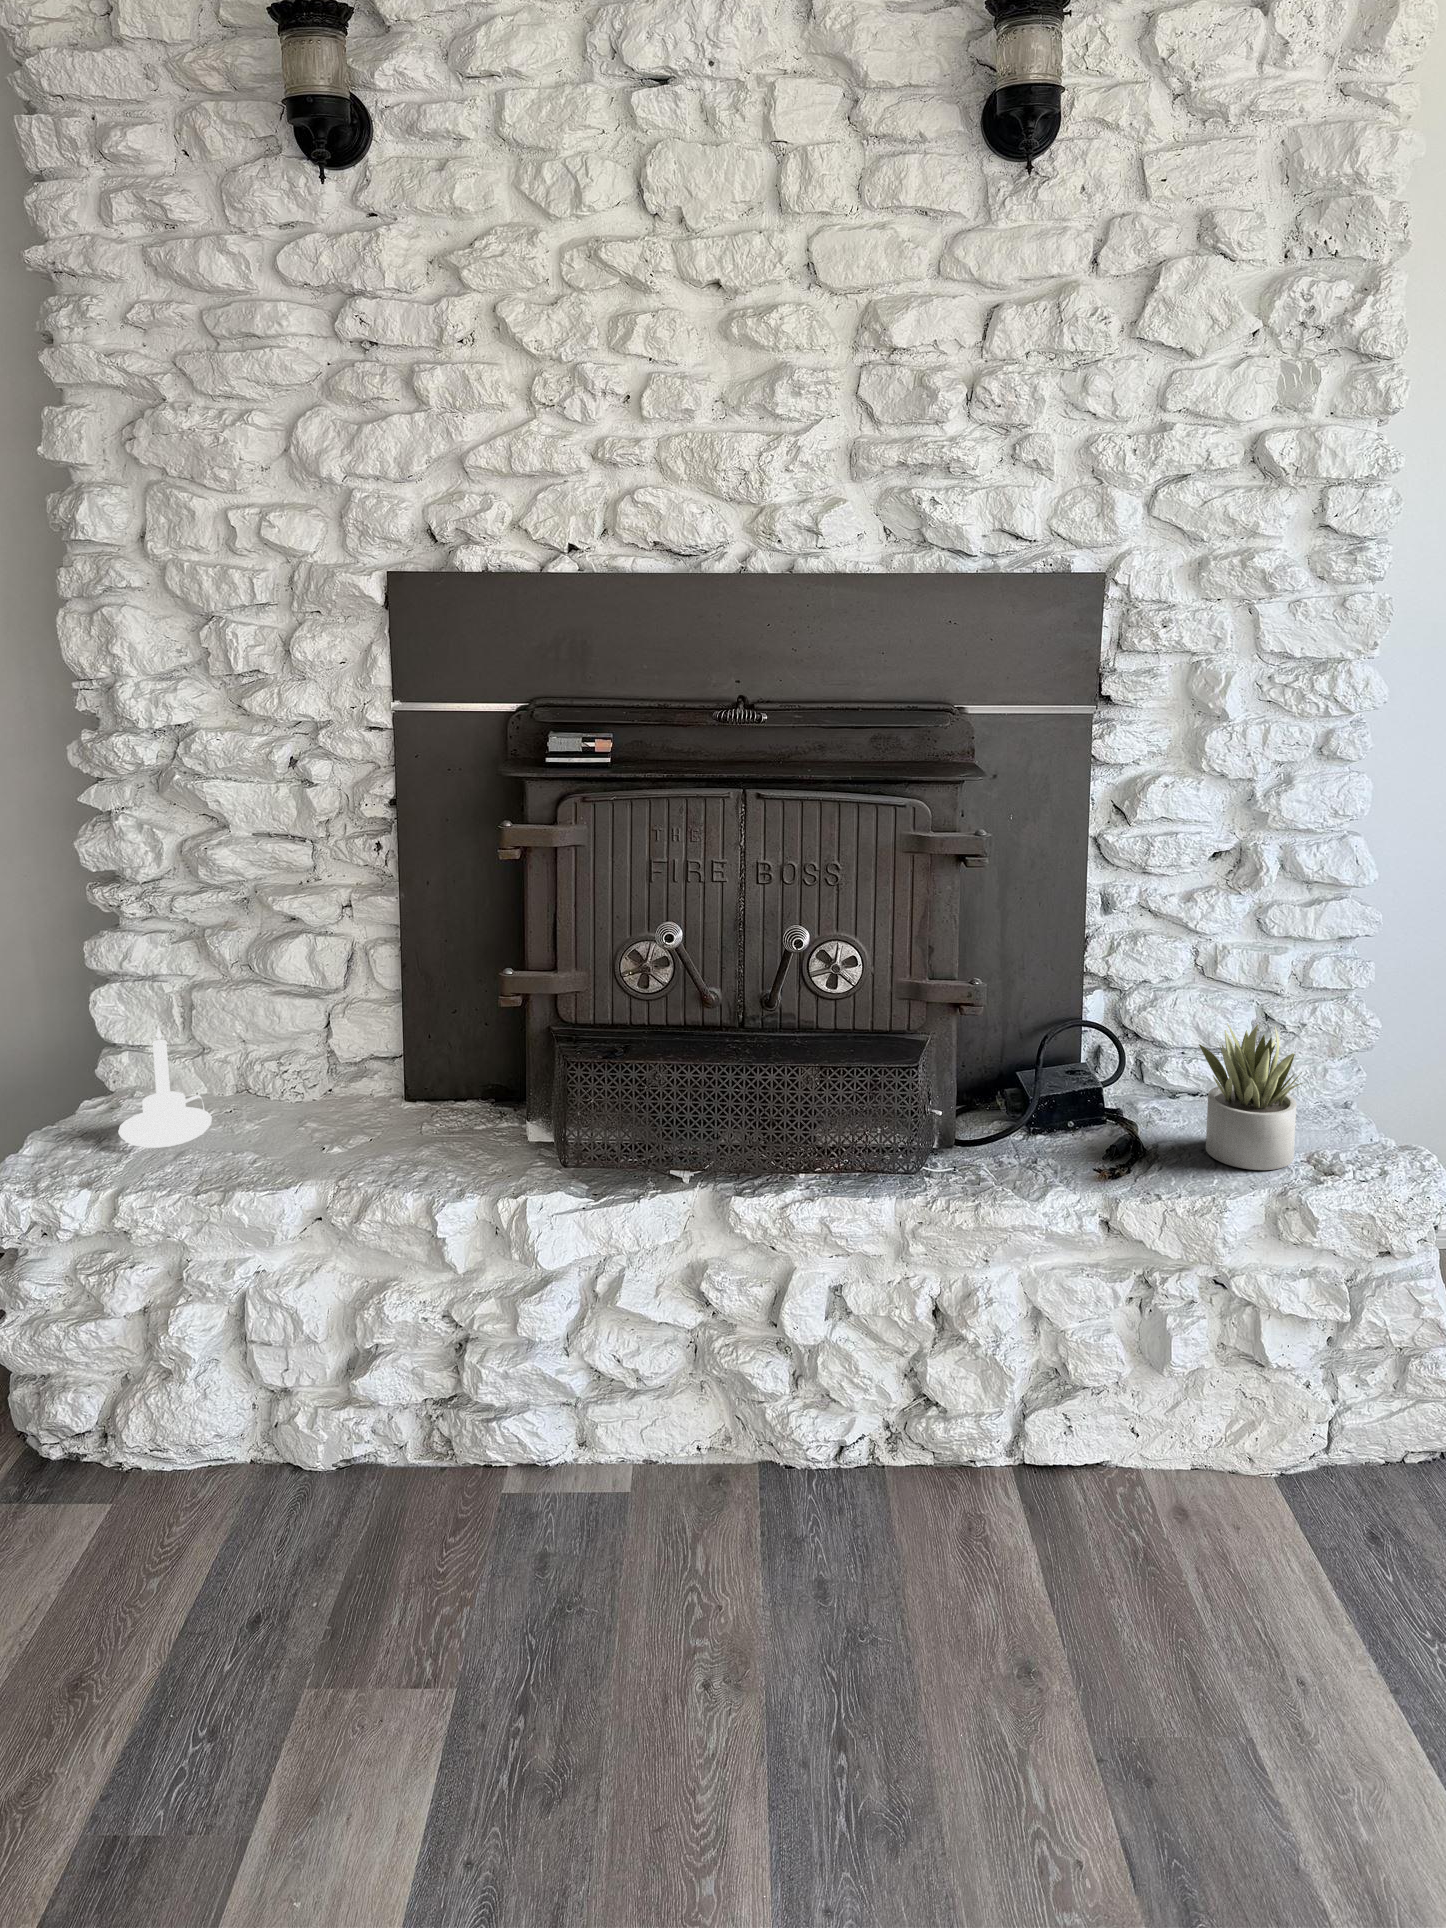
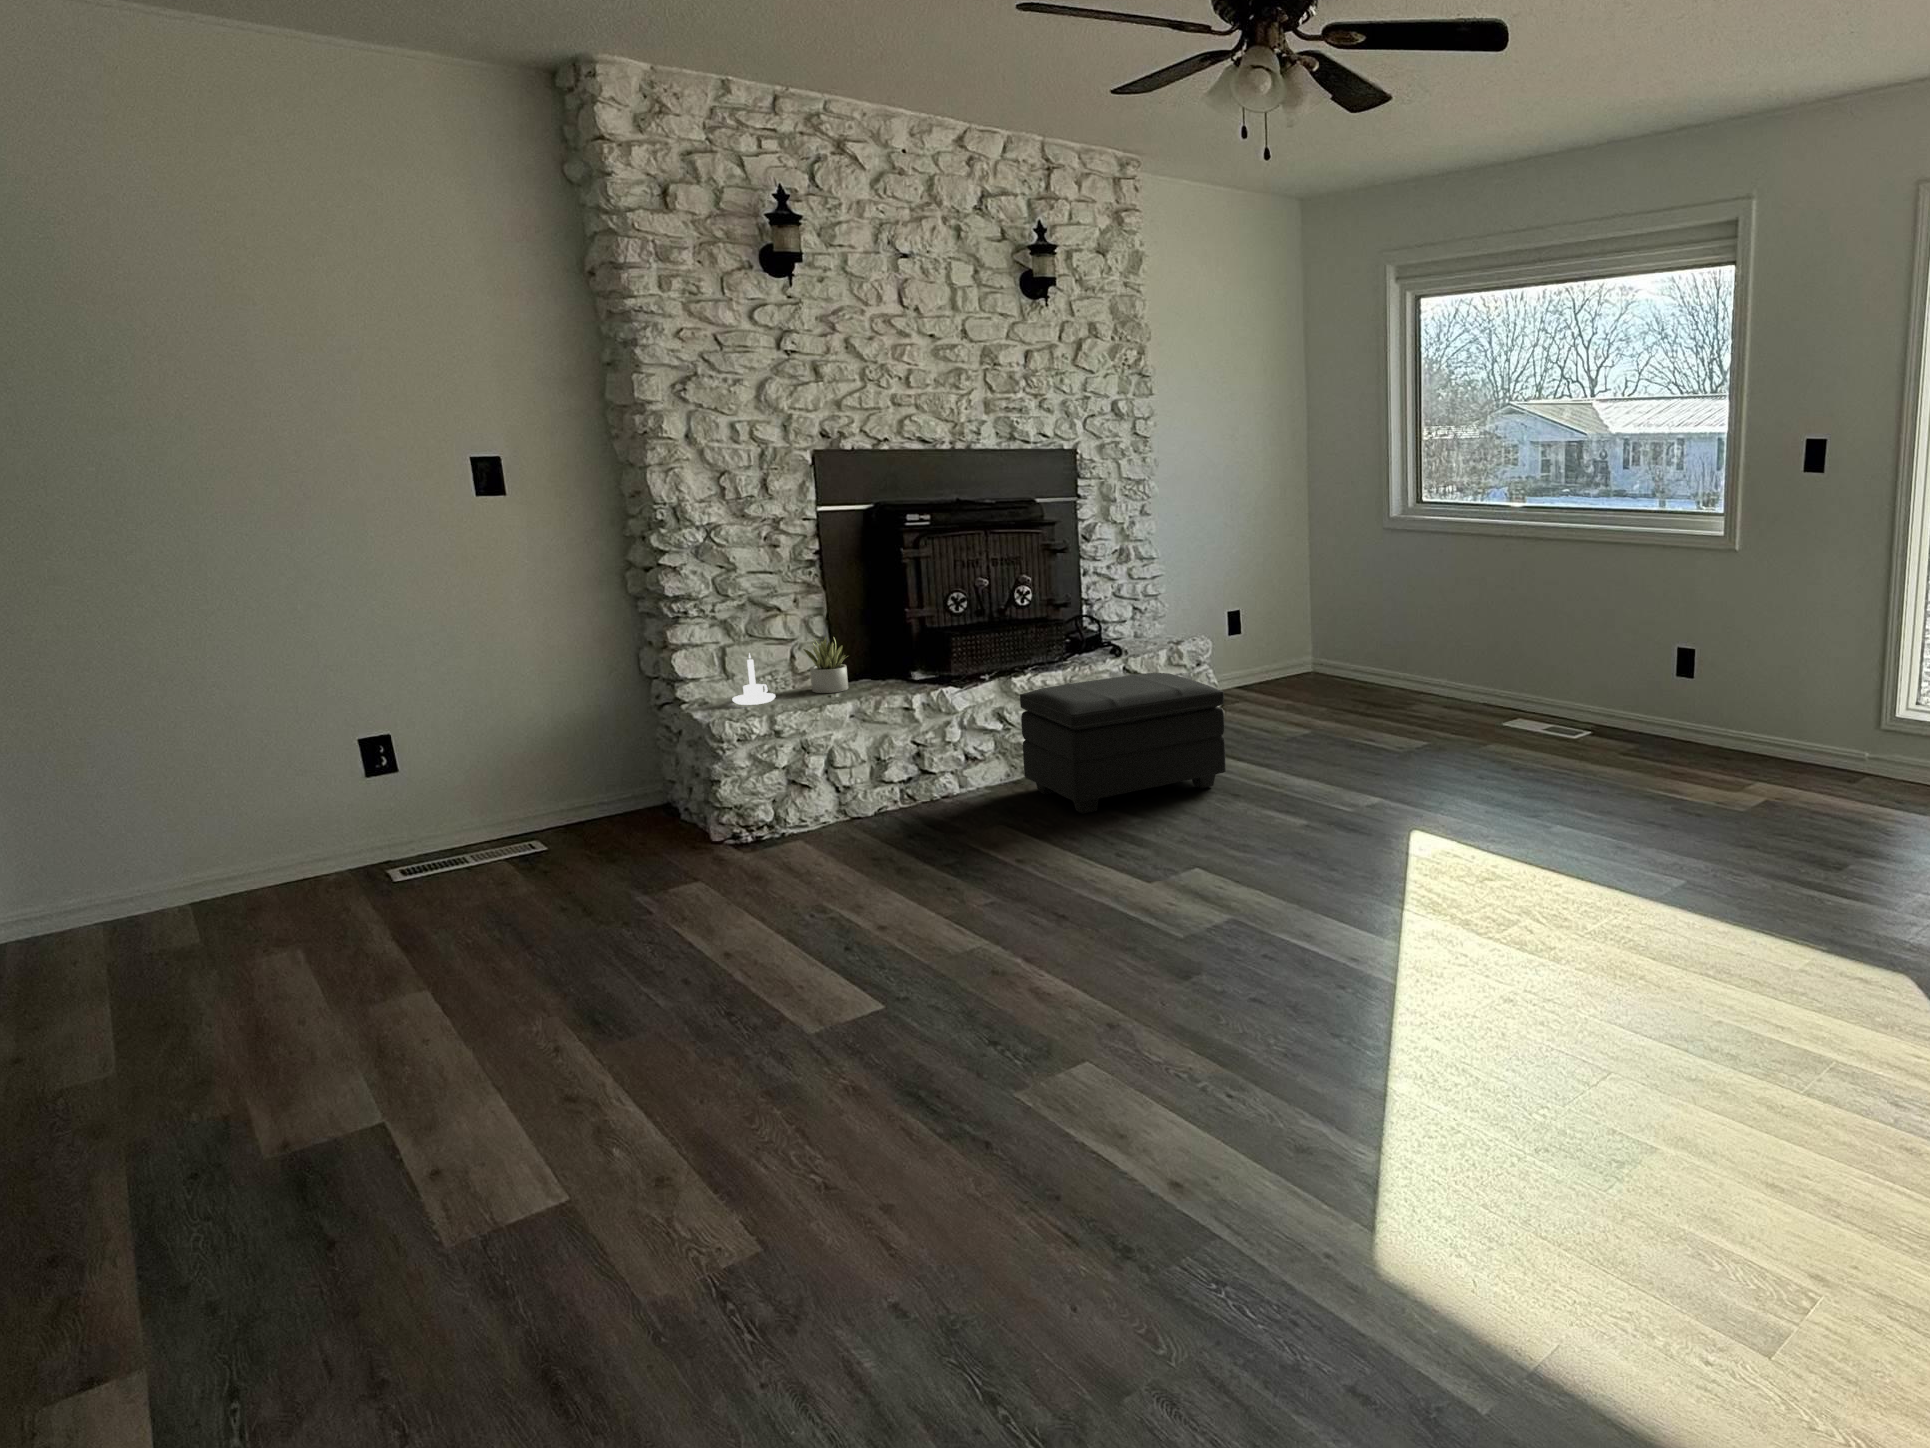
succulent plant: present [1199,1023,1303,1170] -> present [803,637,848,693]
footstool: none [648,1269,1279,1815] -> present [1020,673,1226,814]

